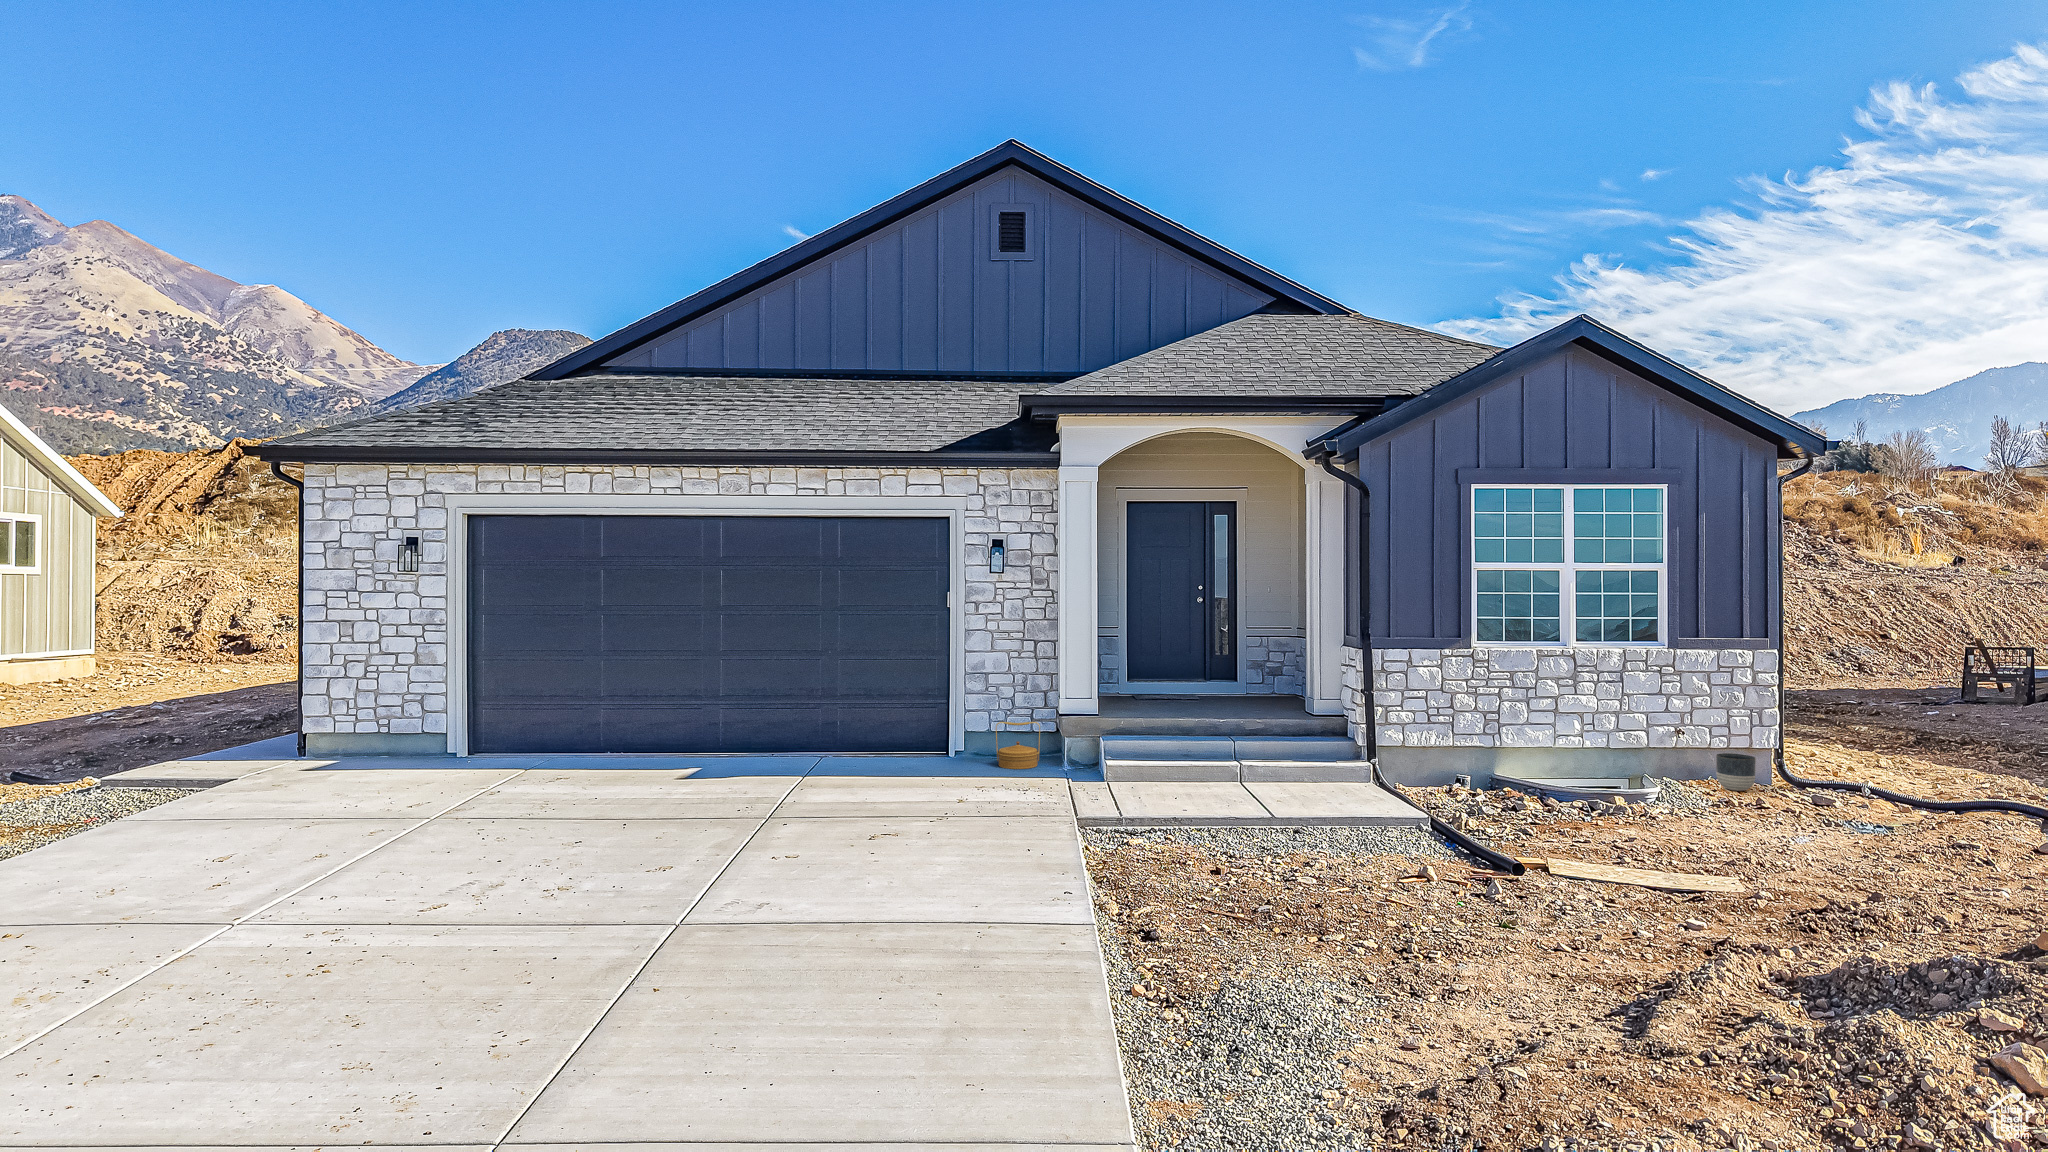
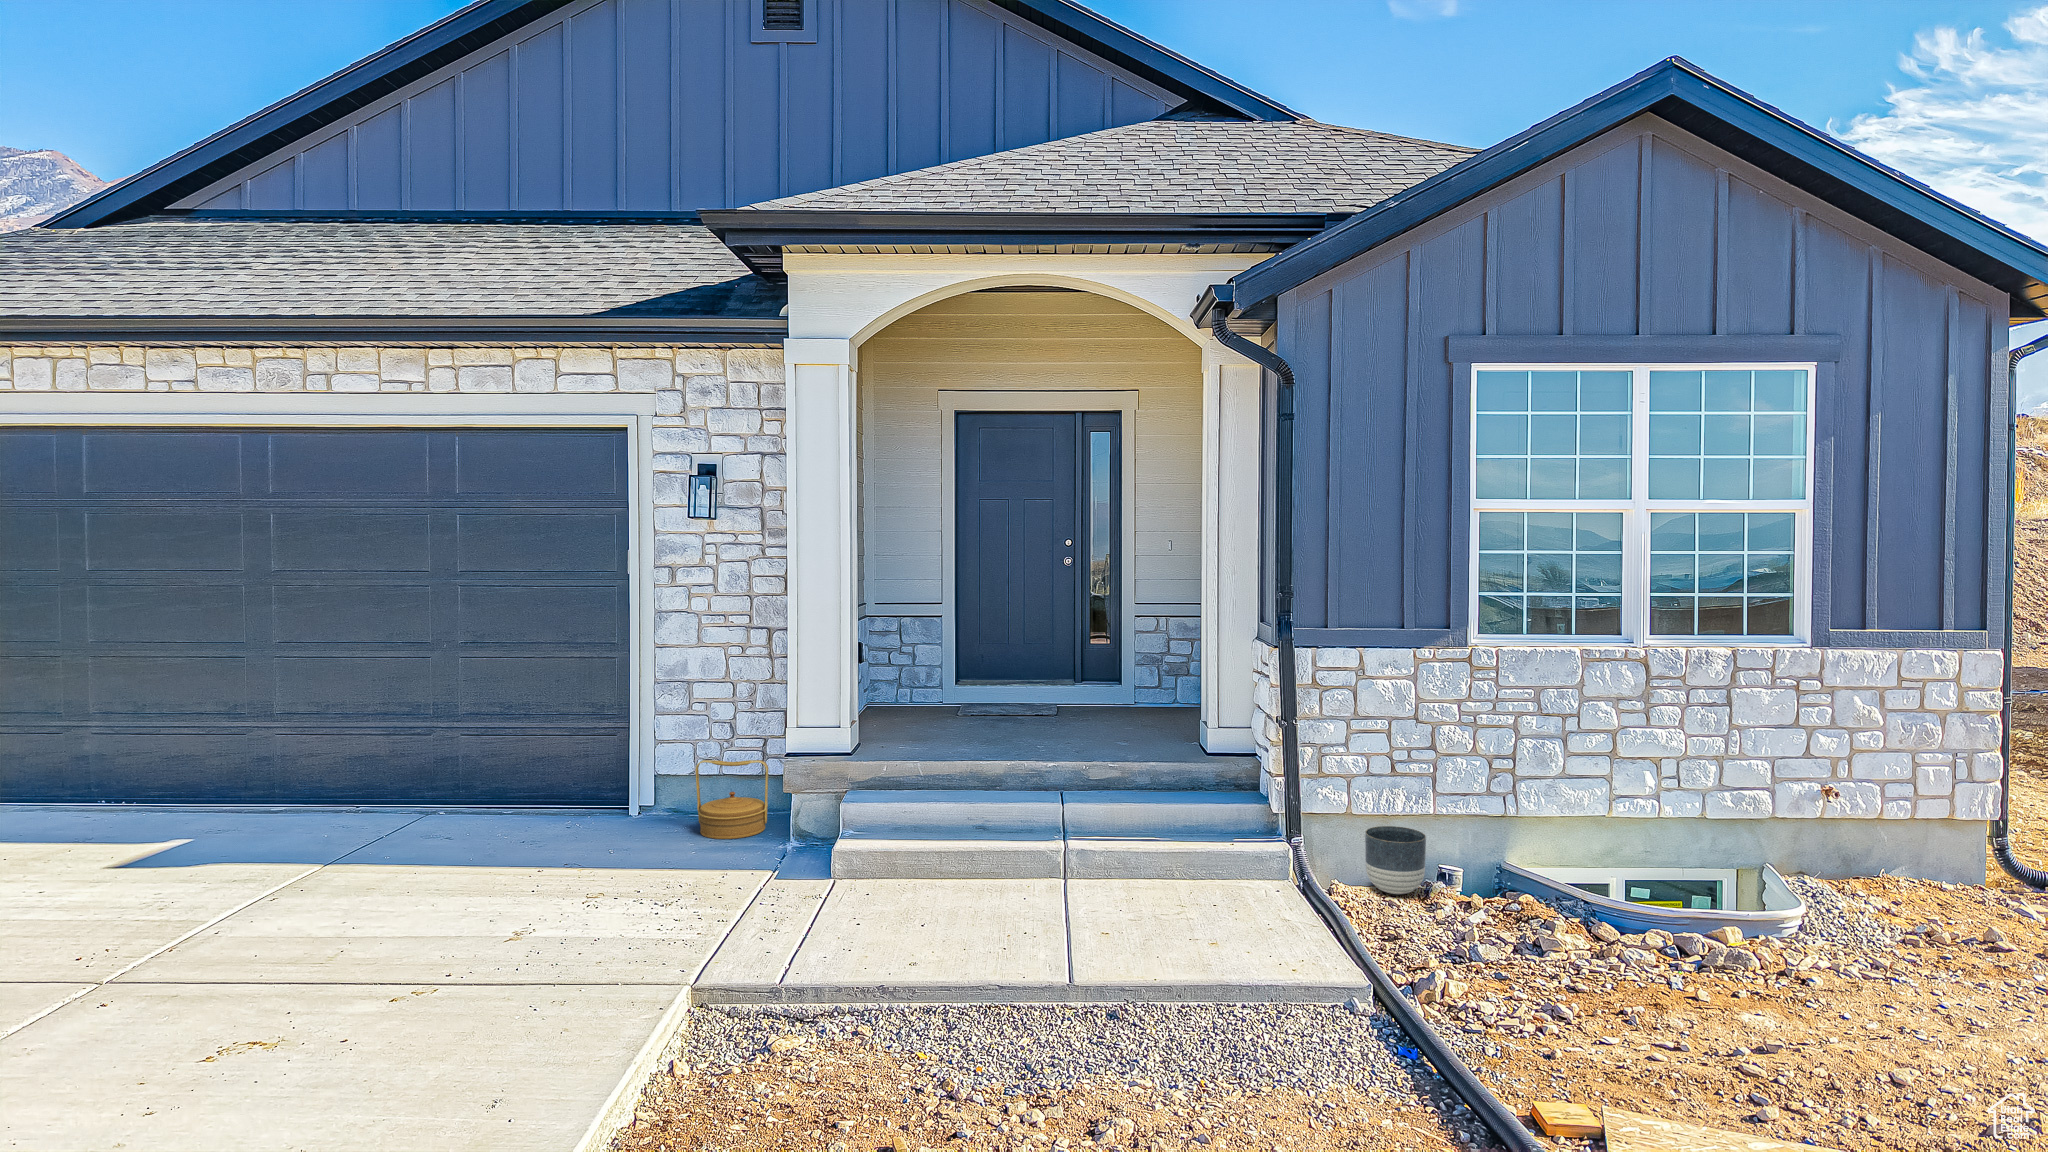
planter: present [1716,753,1756,791] -> present [1365,826,1426,894]

